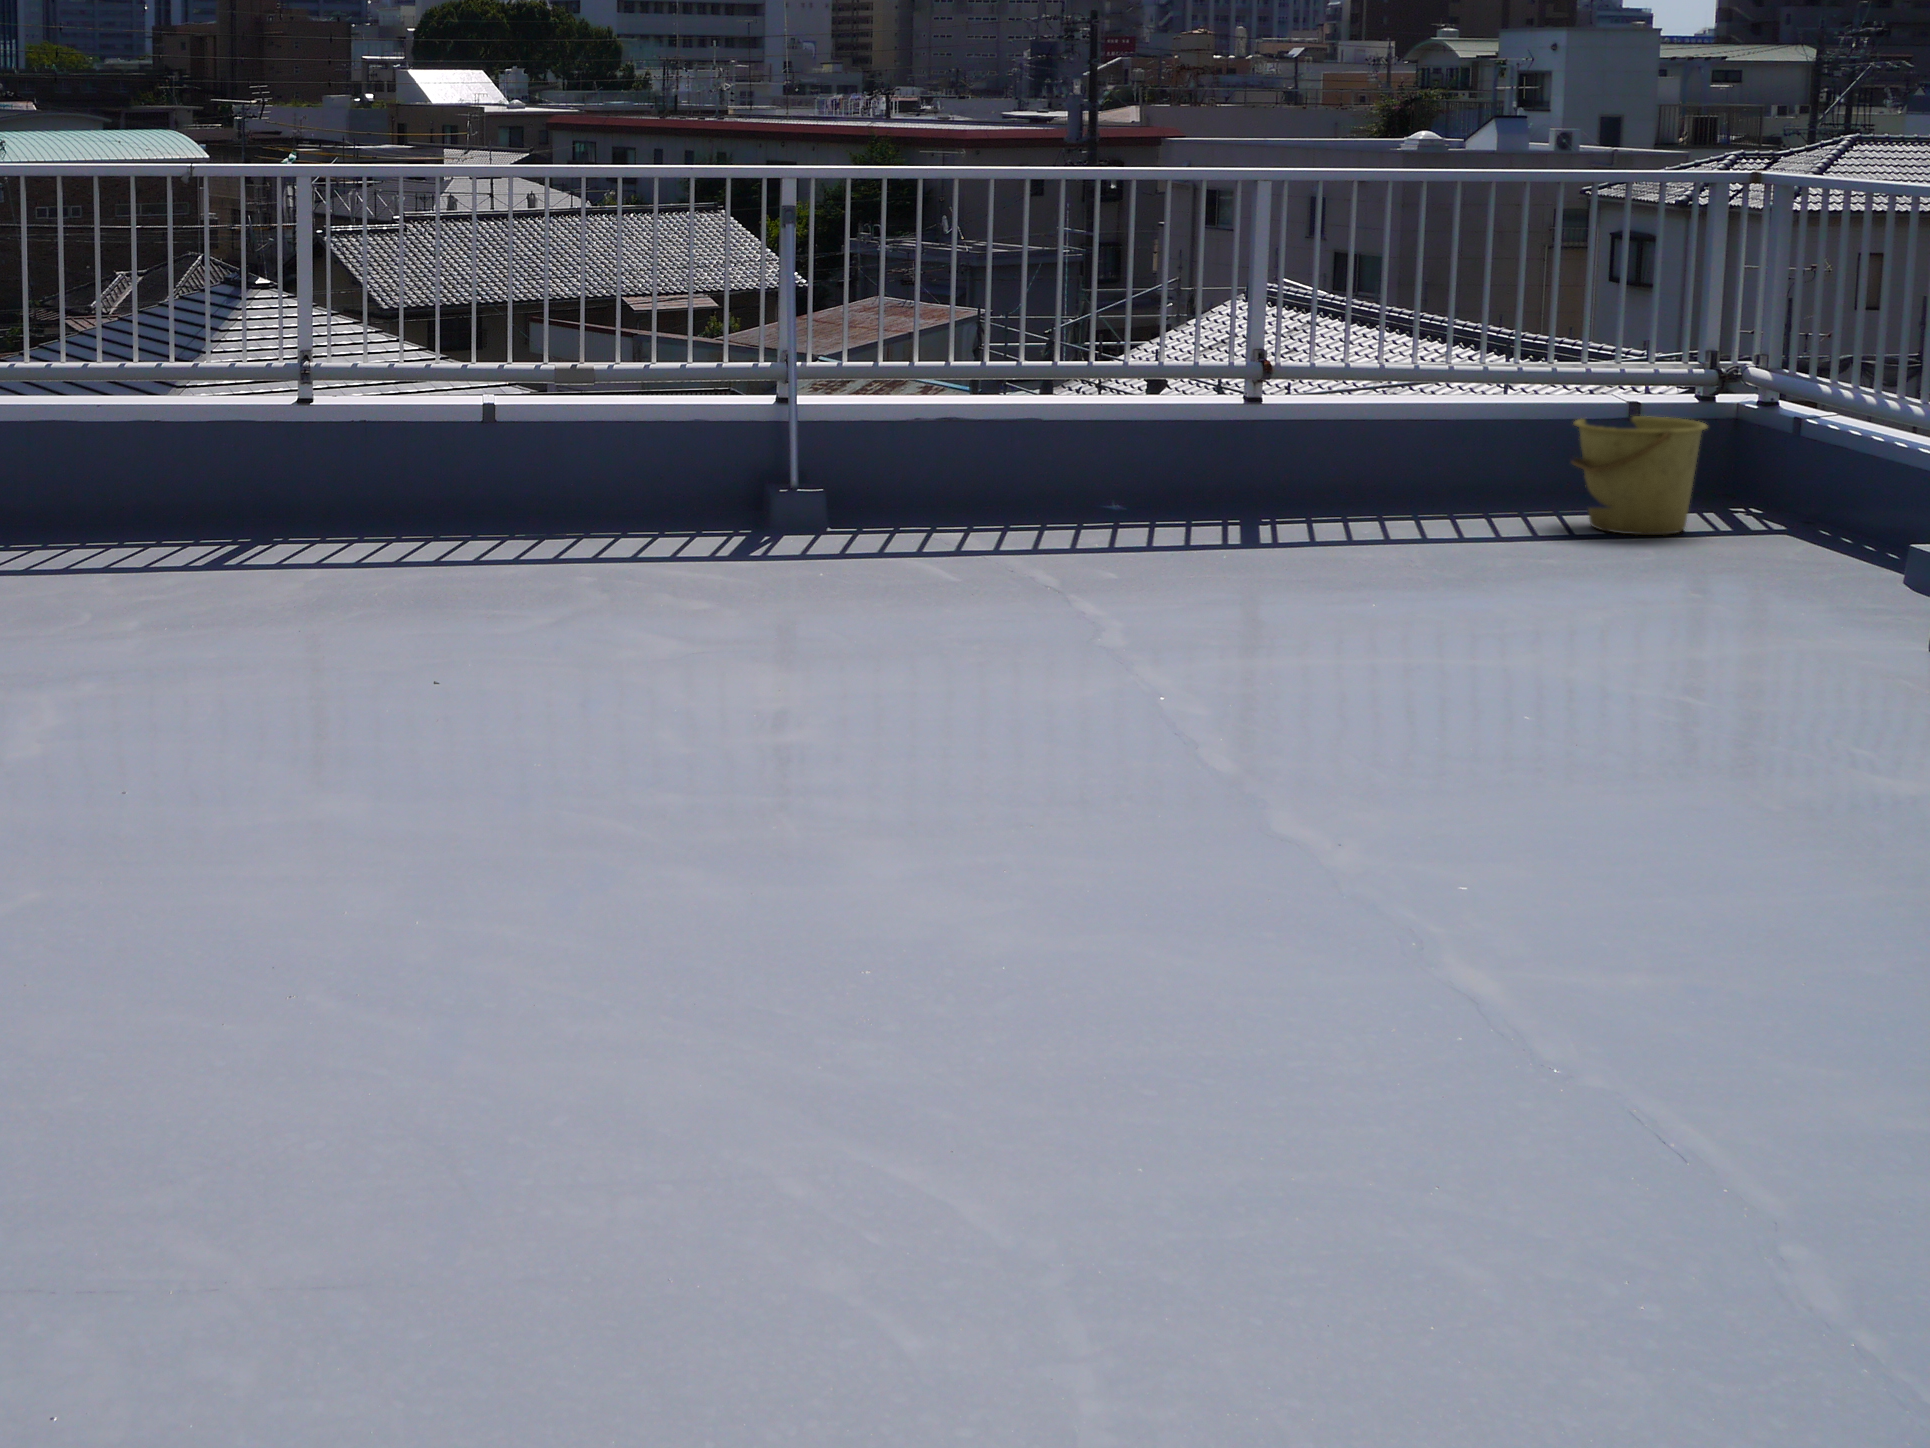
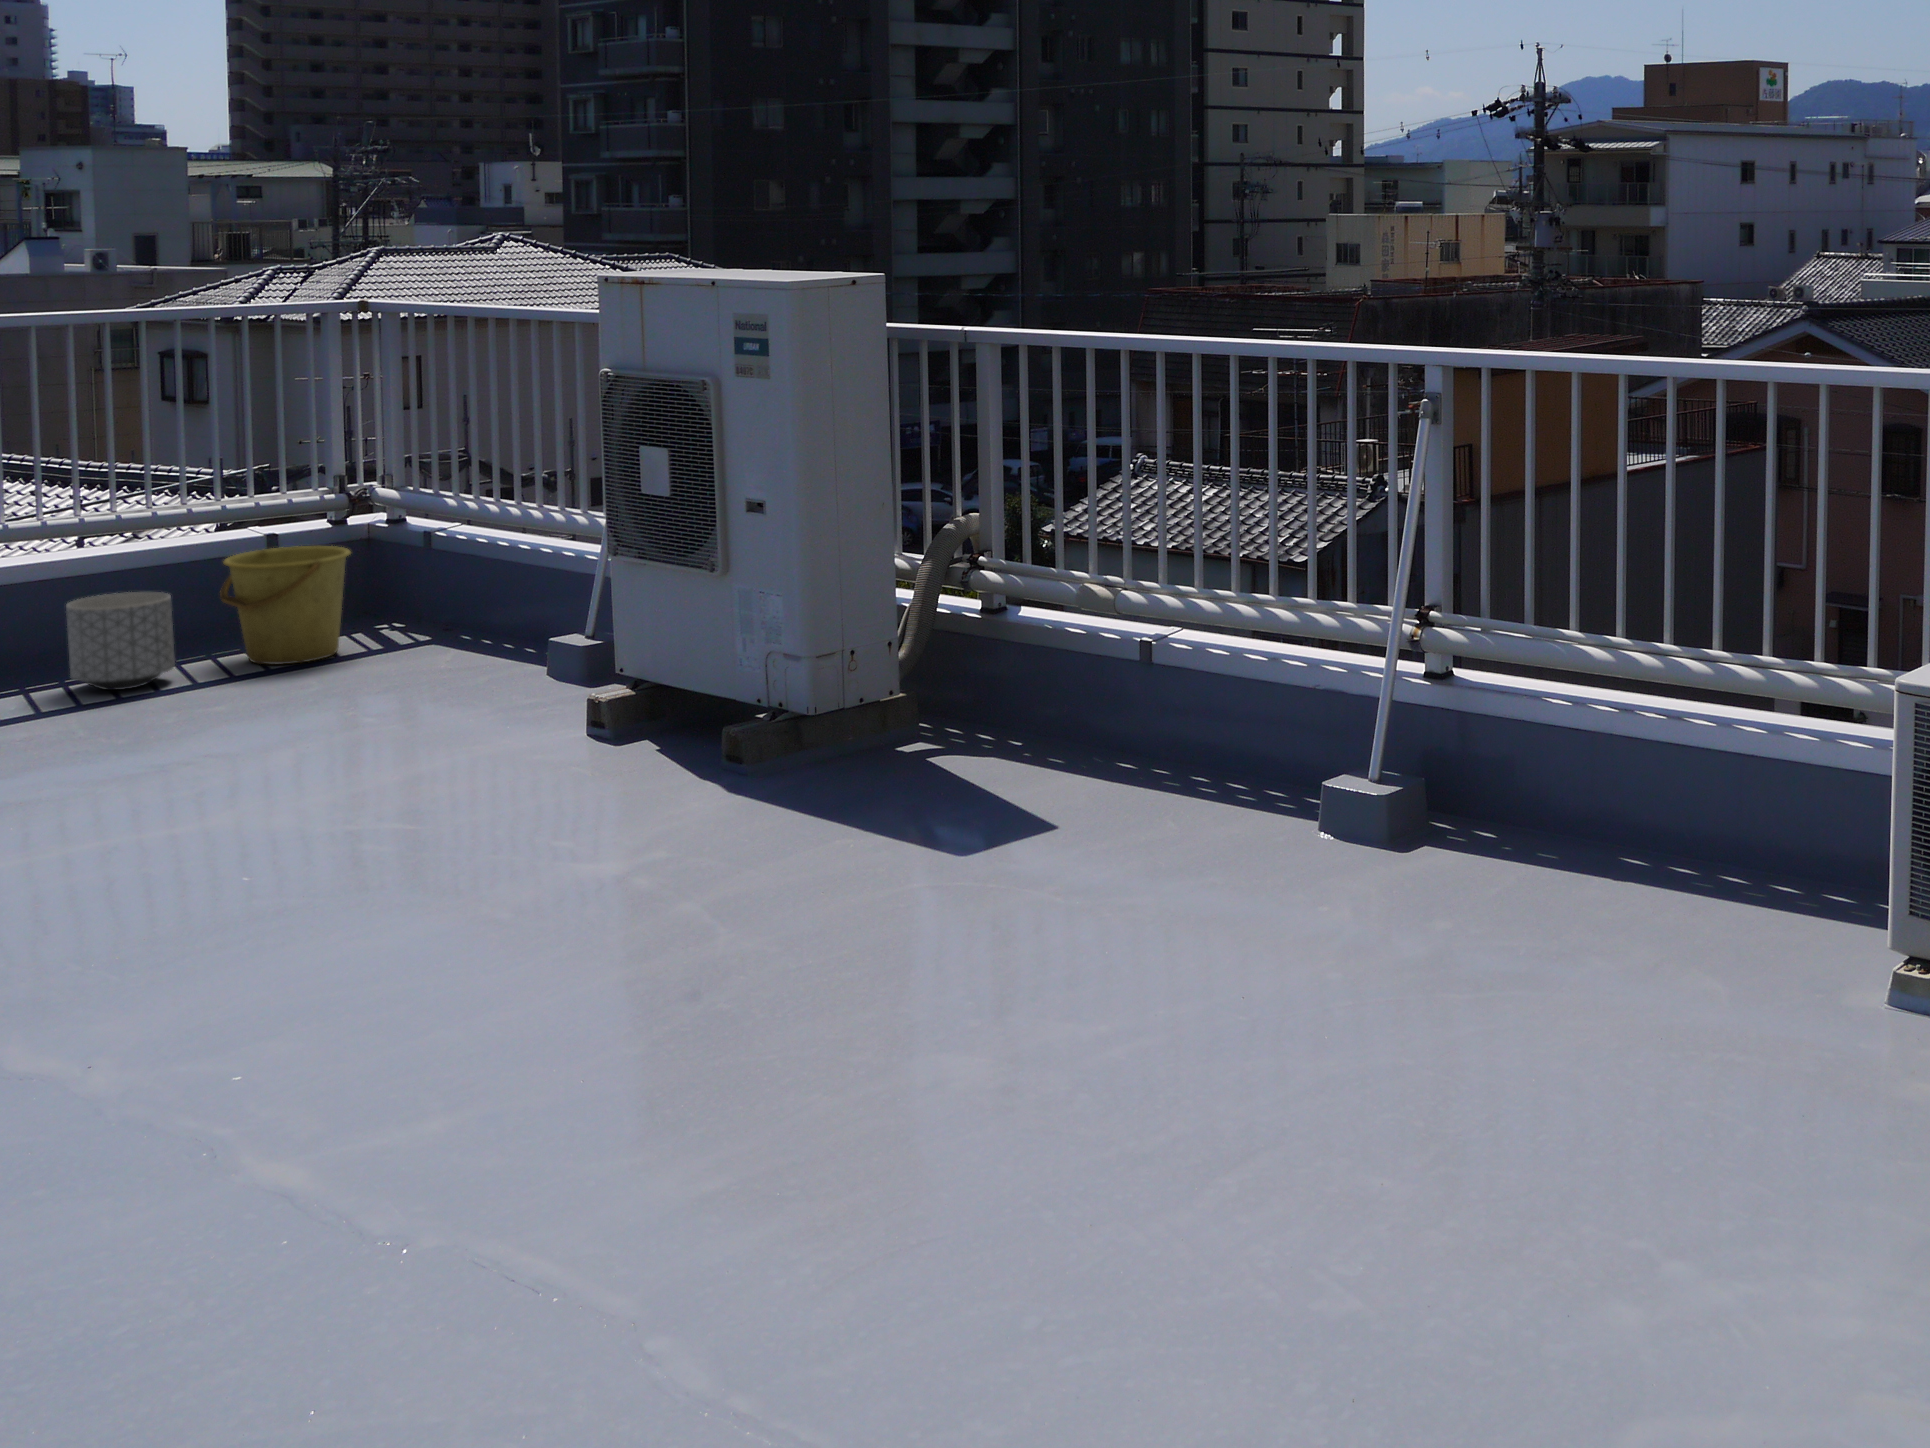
planter: none [1420,441,1518,533] -> present [66,592,175,690]

